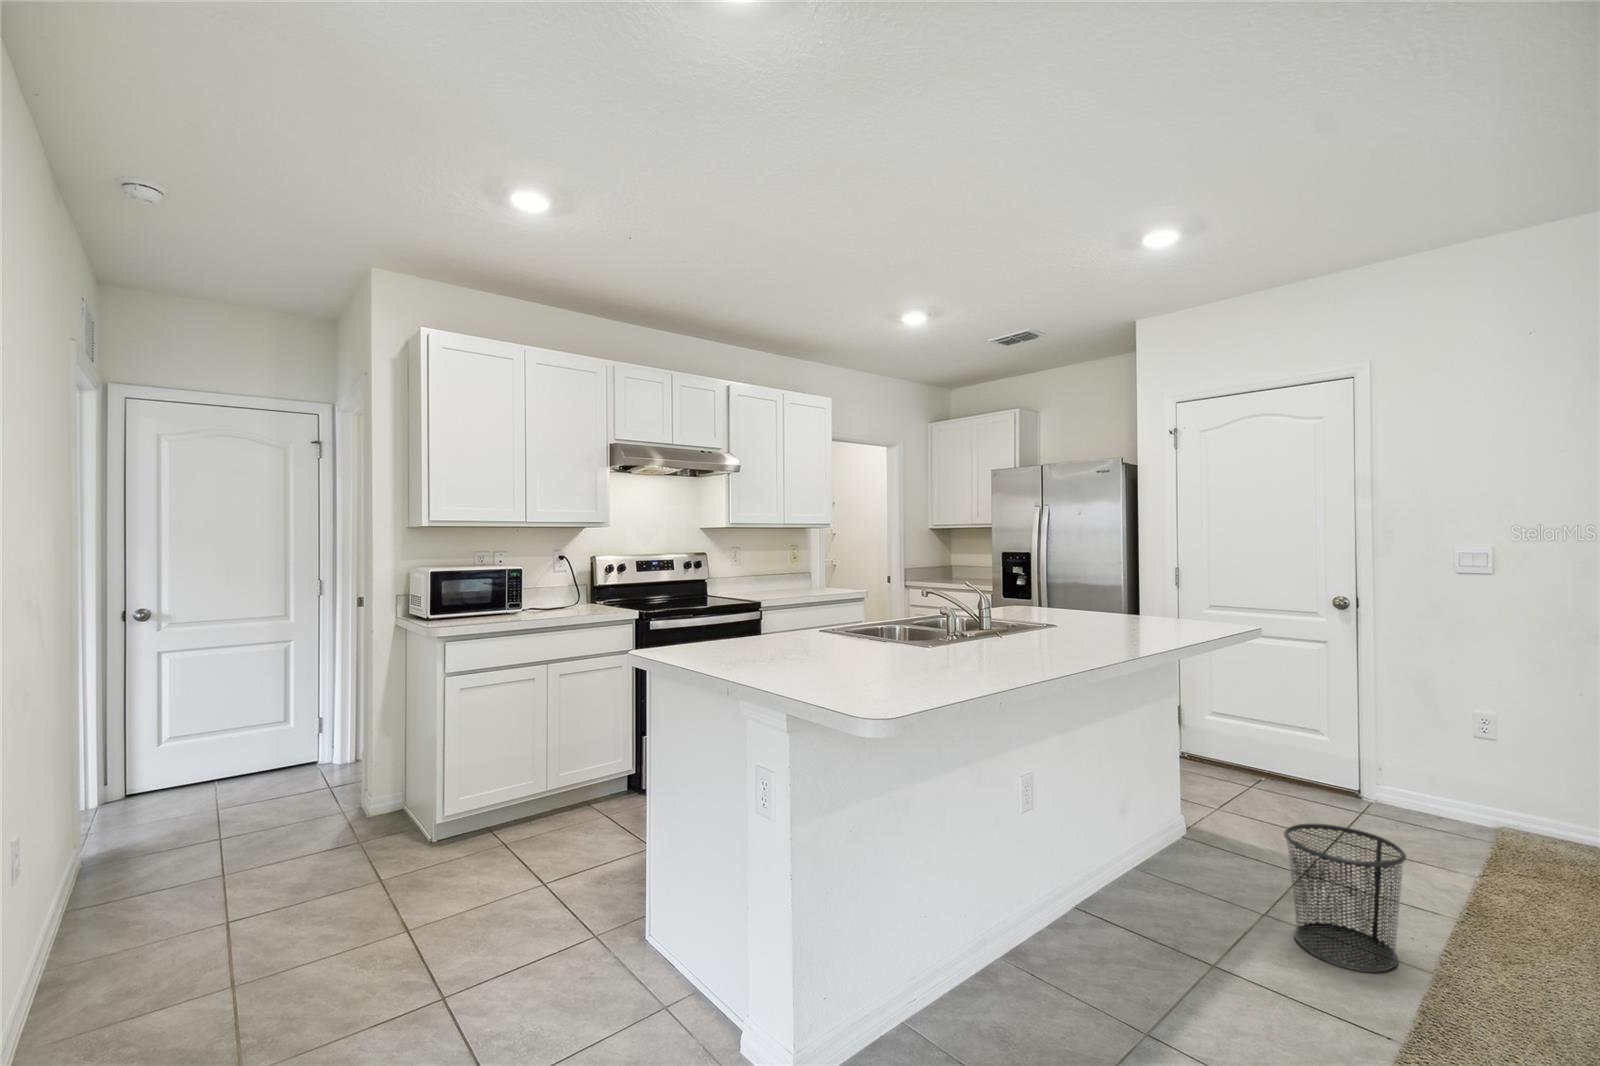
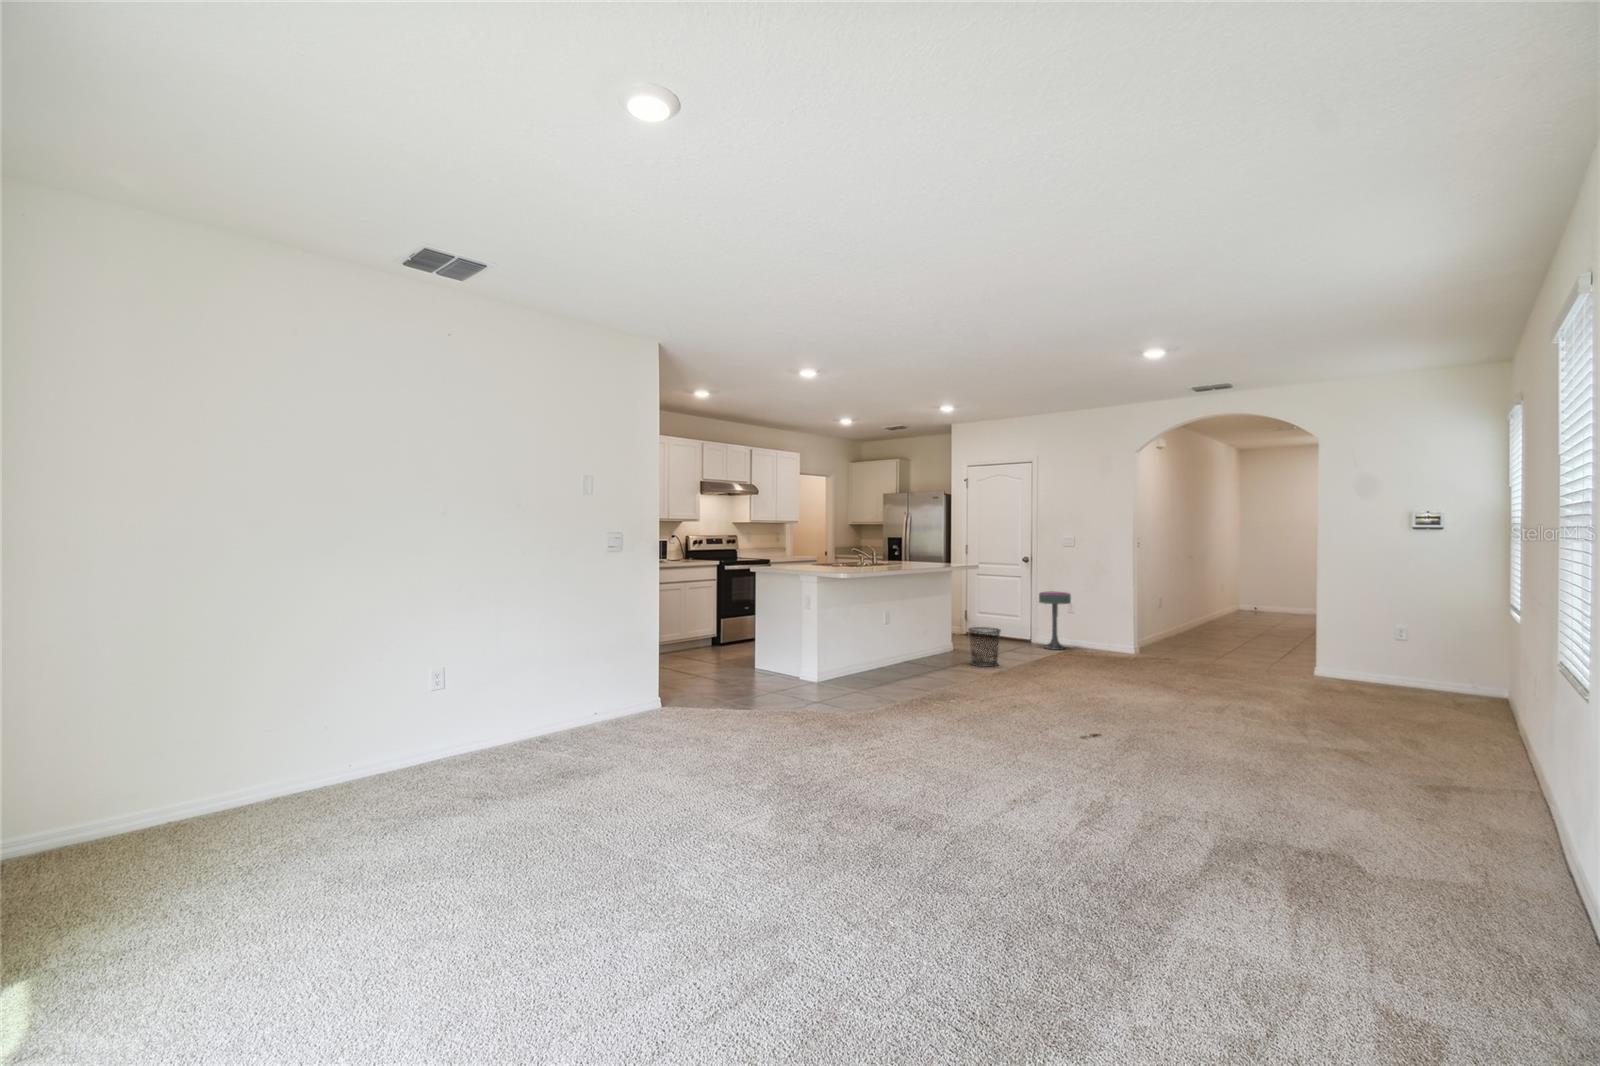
bar stool: none [1400,686,1502,842] -> present [1039,592,1071,650]

